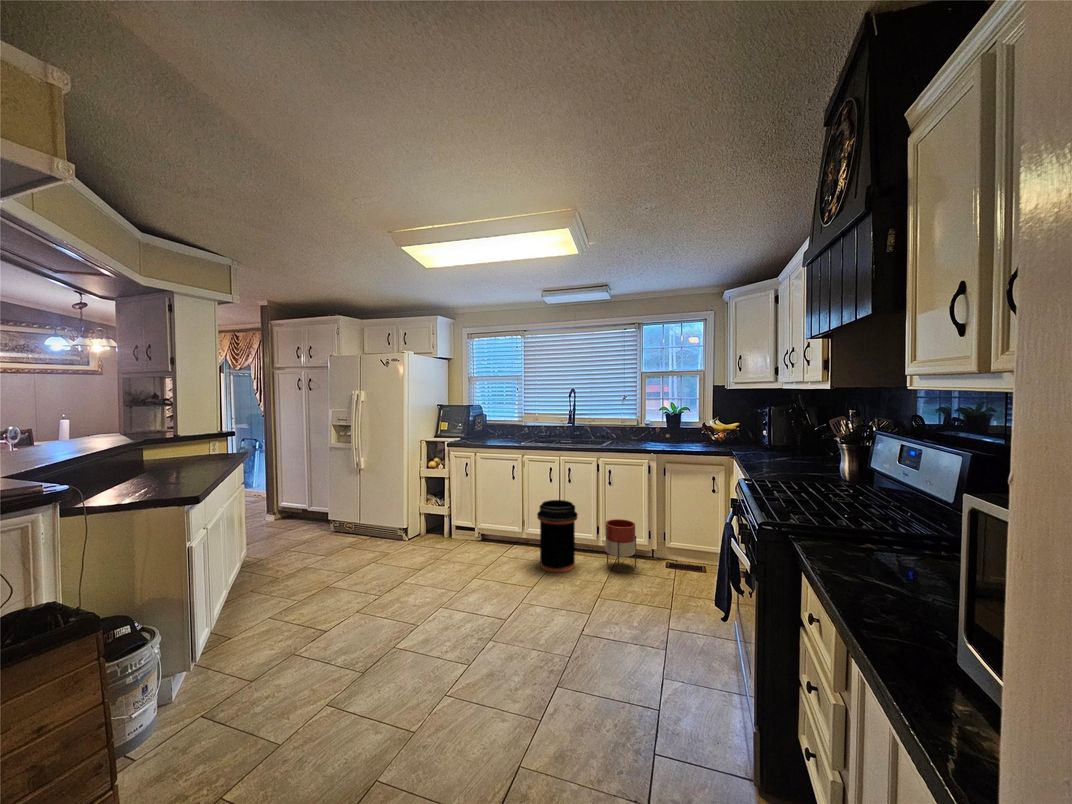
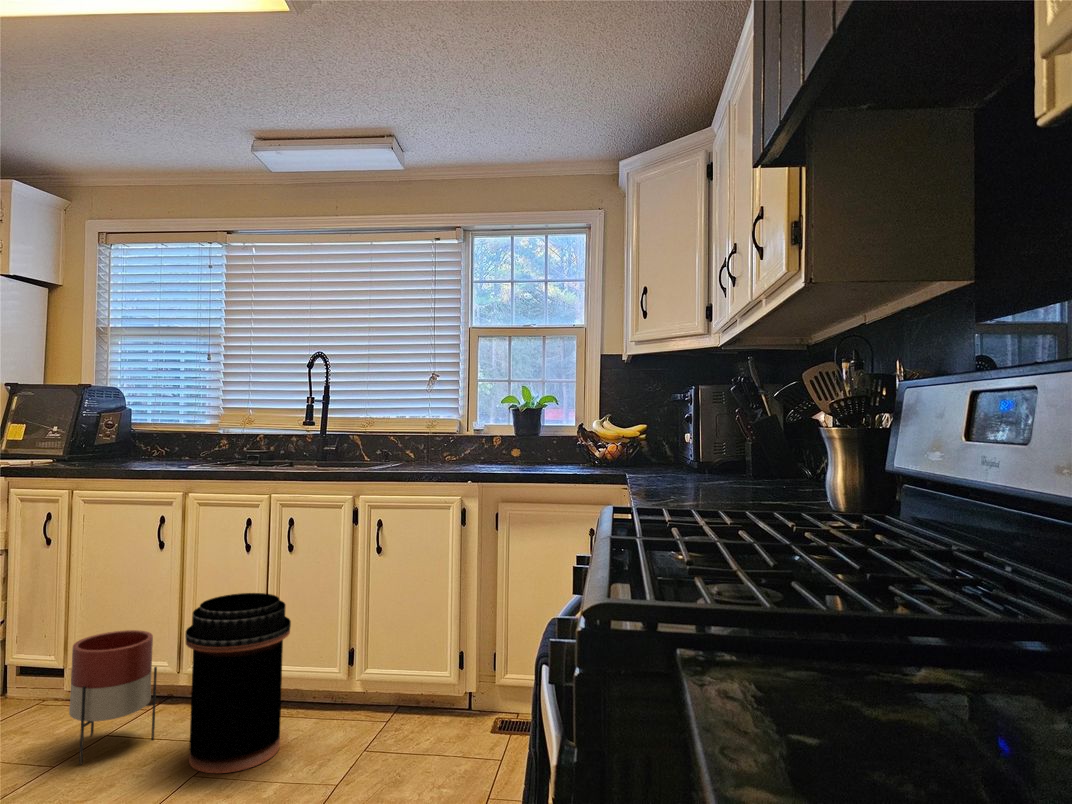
planter: present [605,519,636,574] -> present [69,630,157,765]

